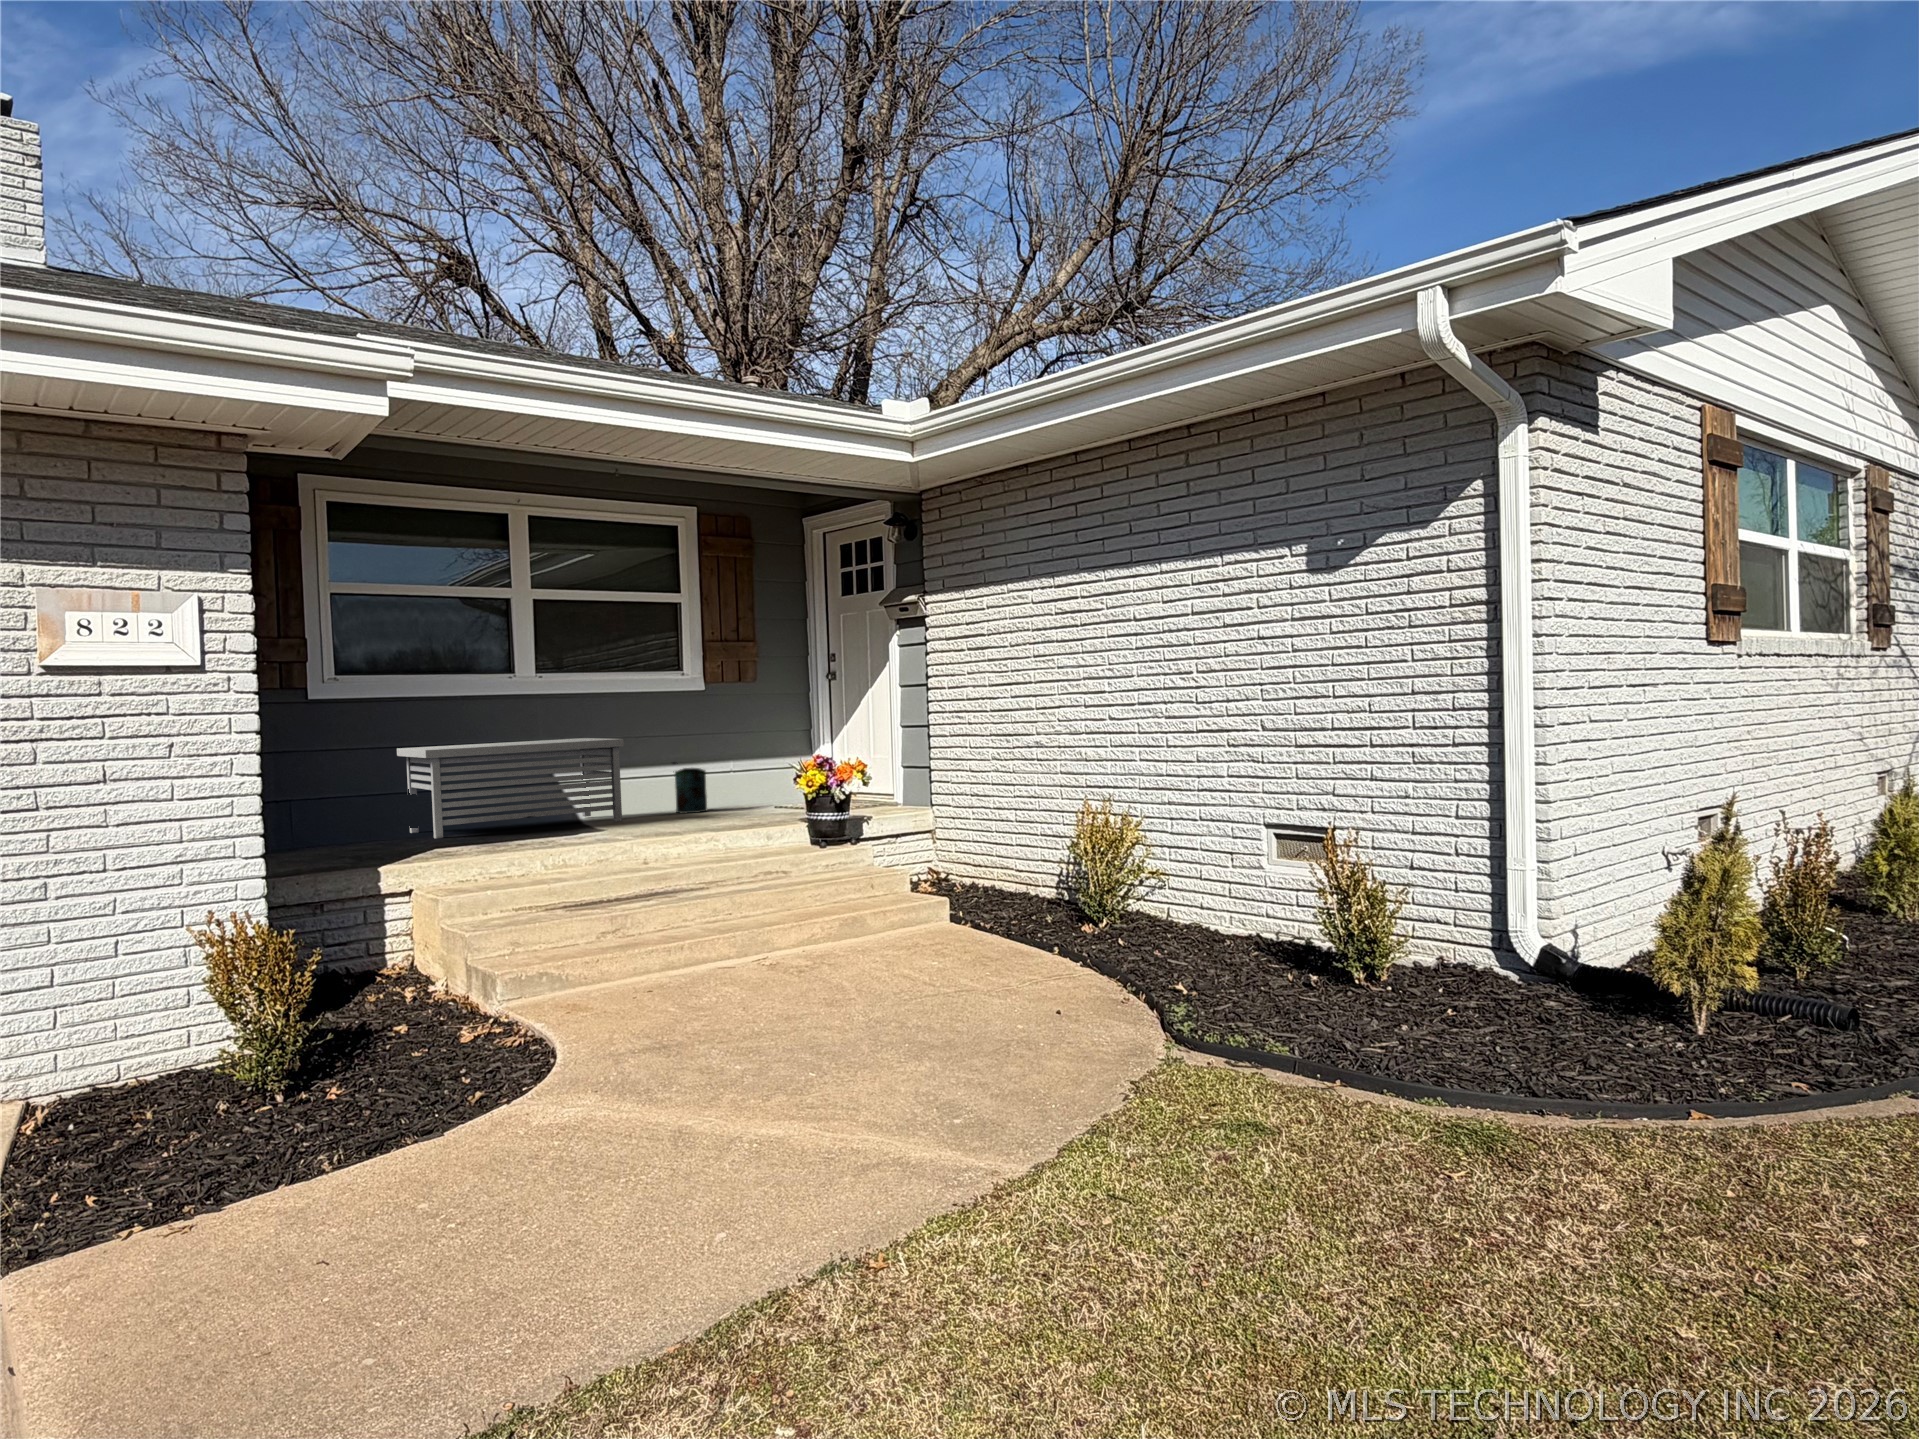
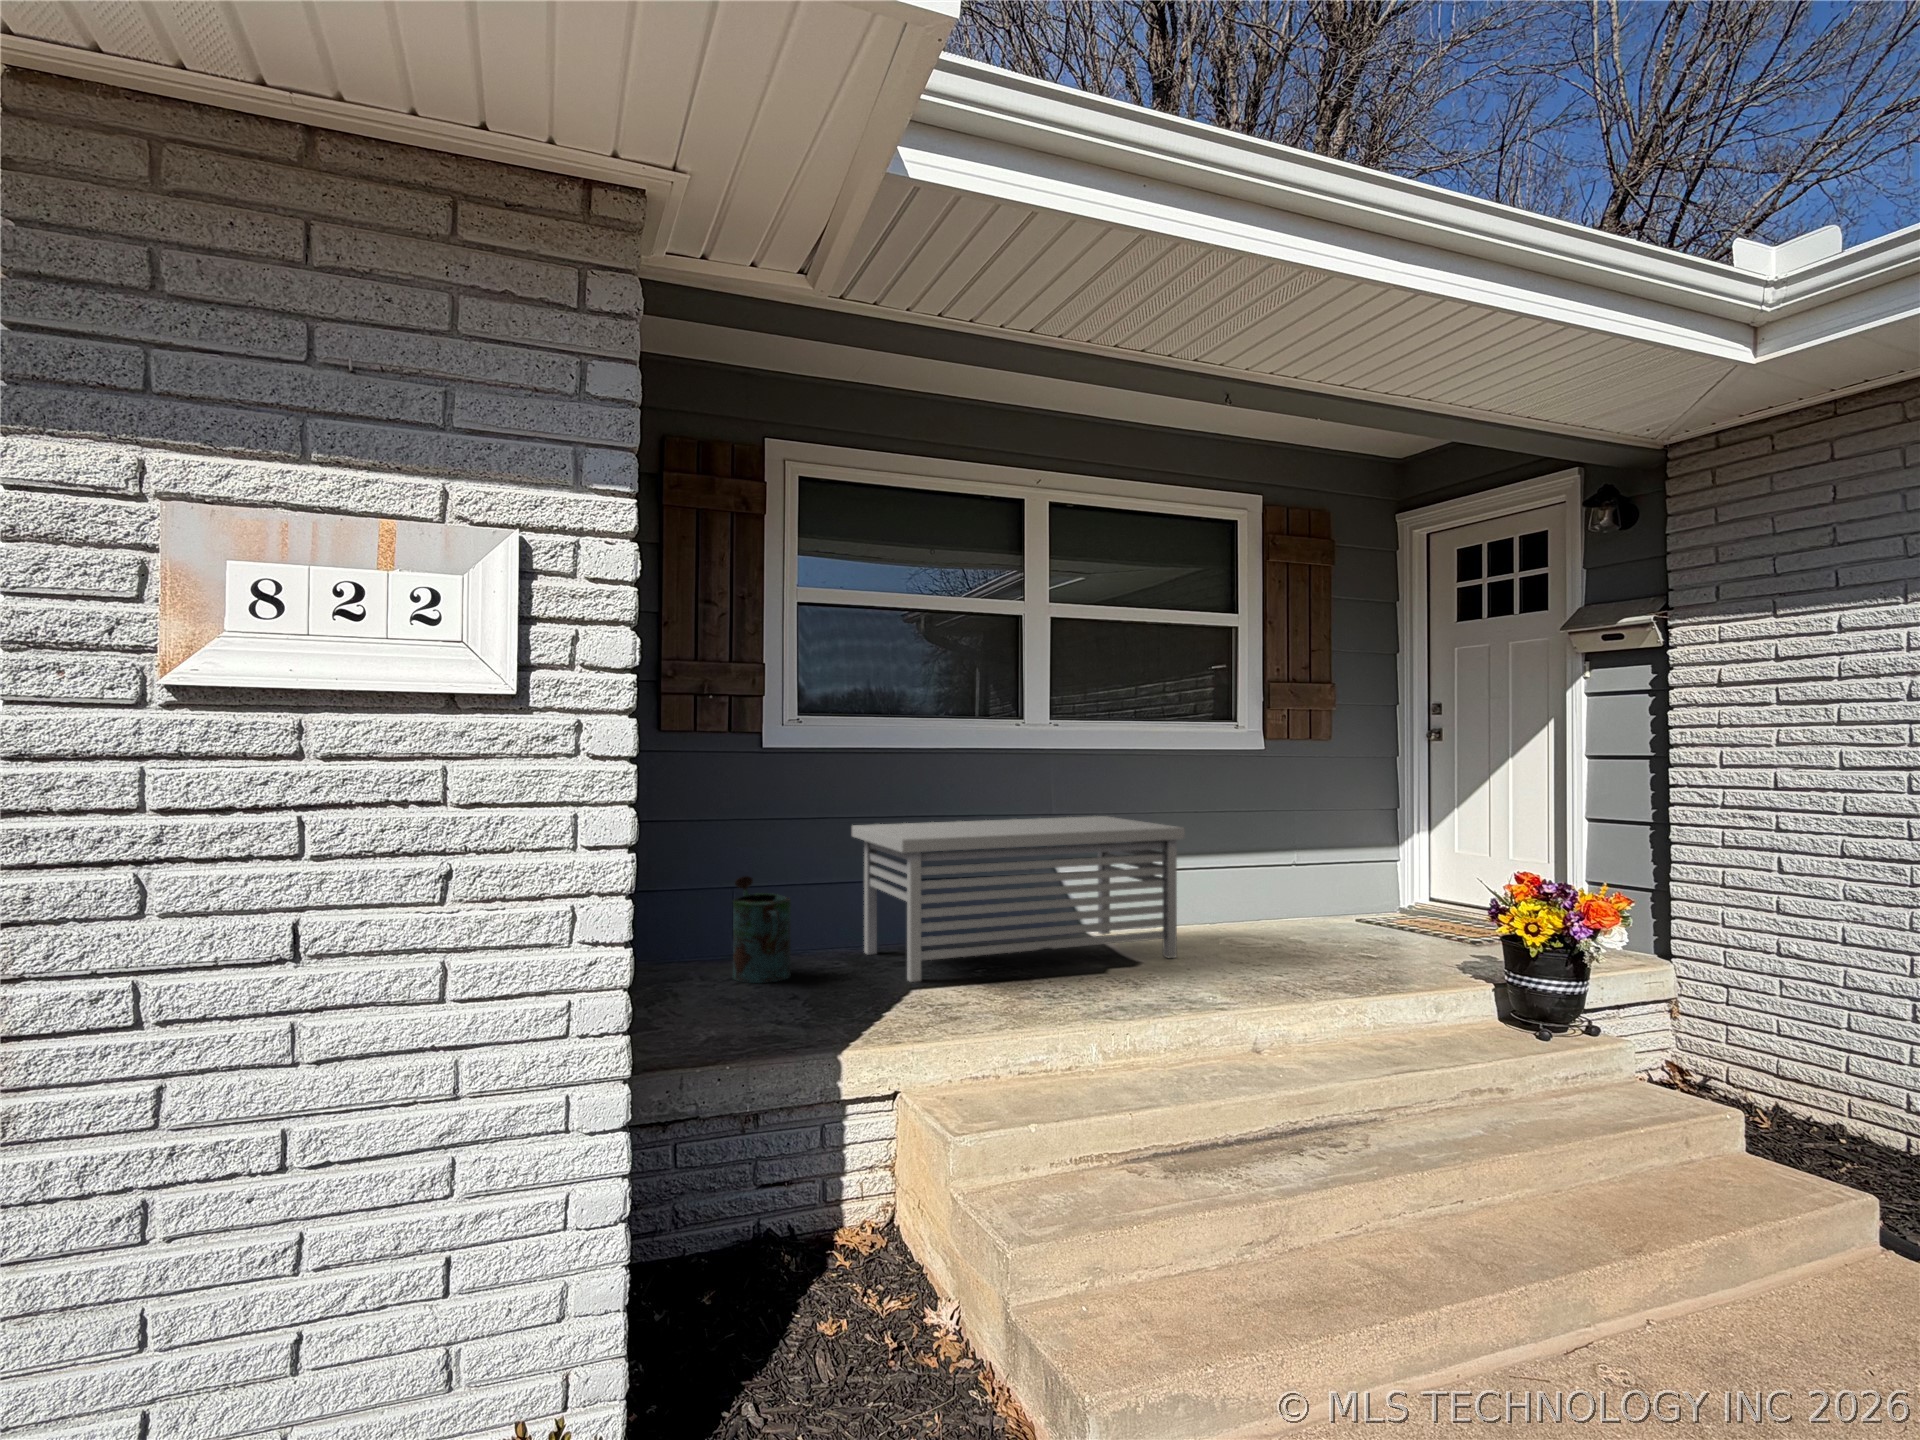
watering can: present [673,762,707,813] -> present [733,876,791,983]

